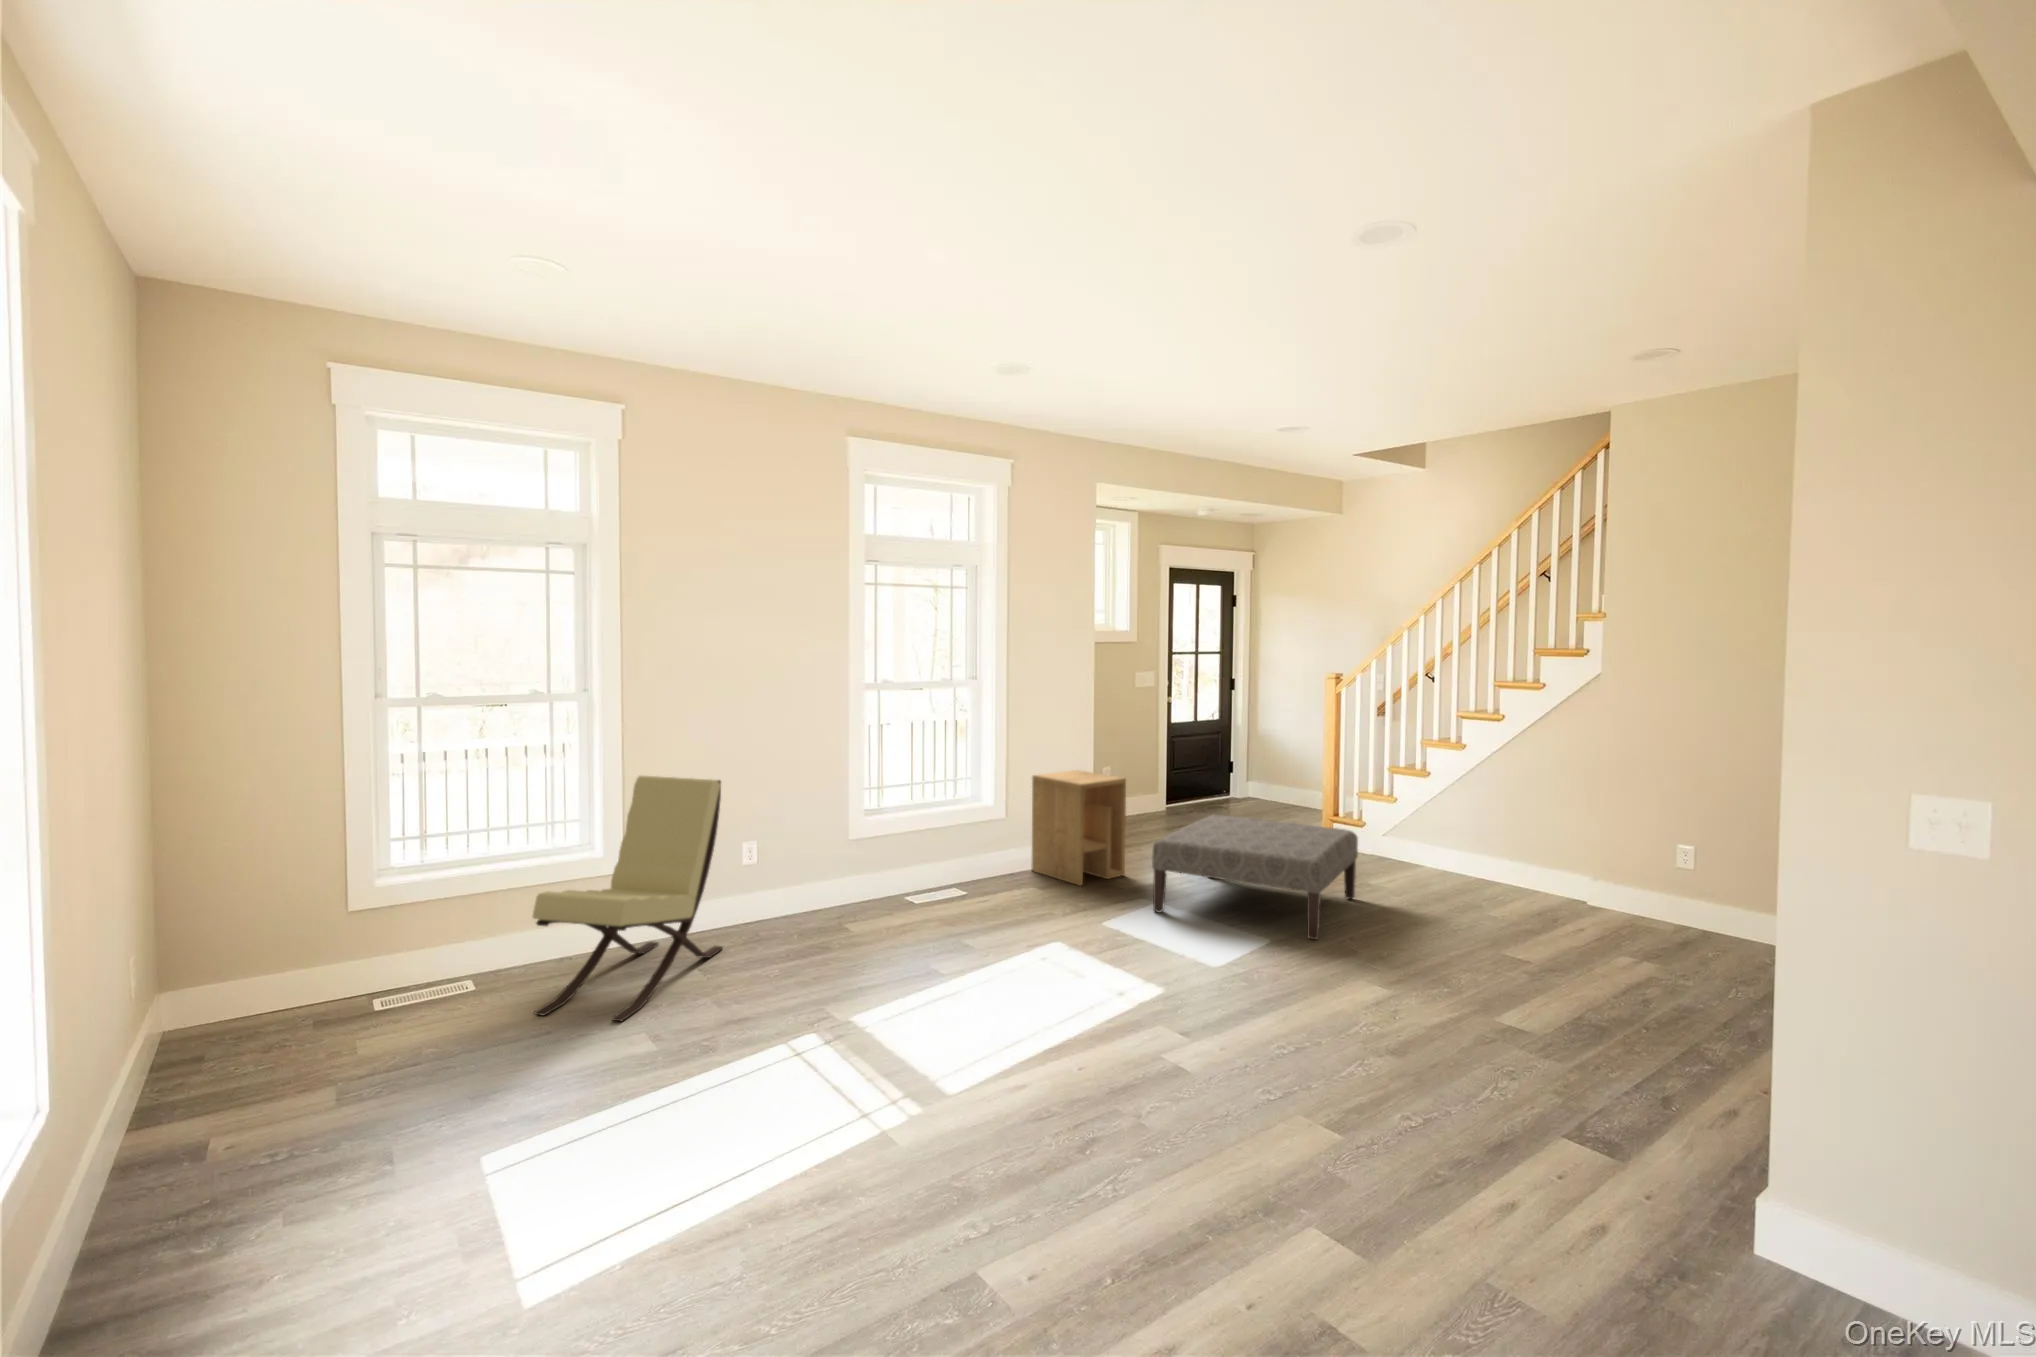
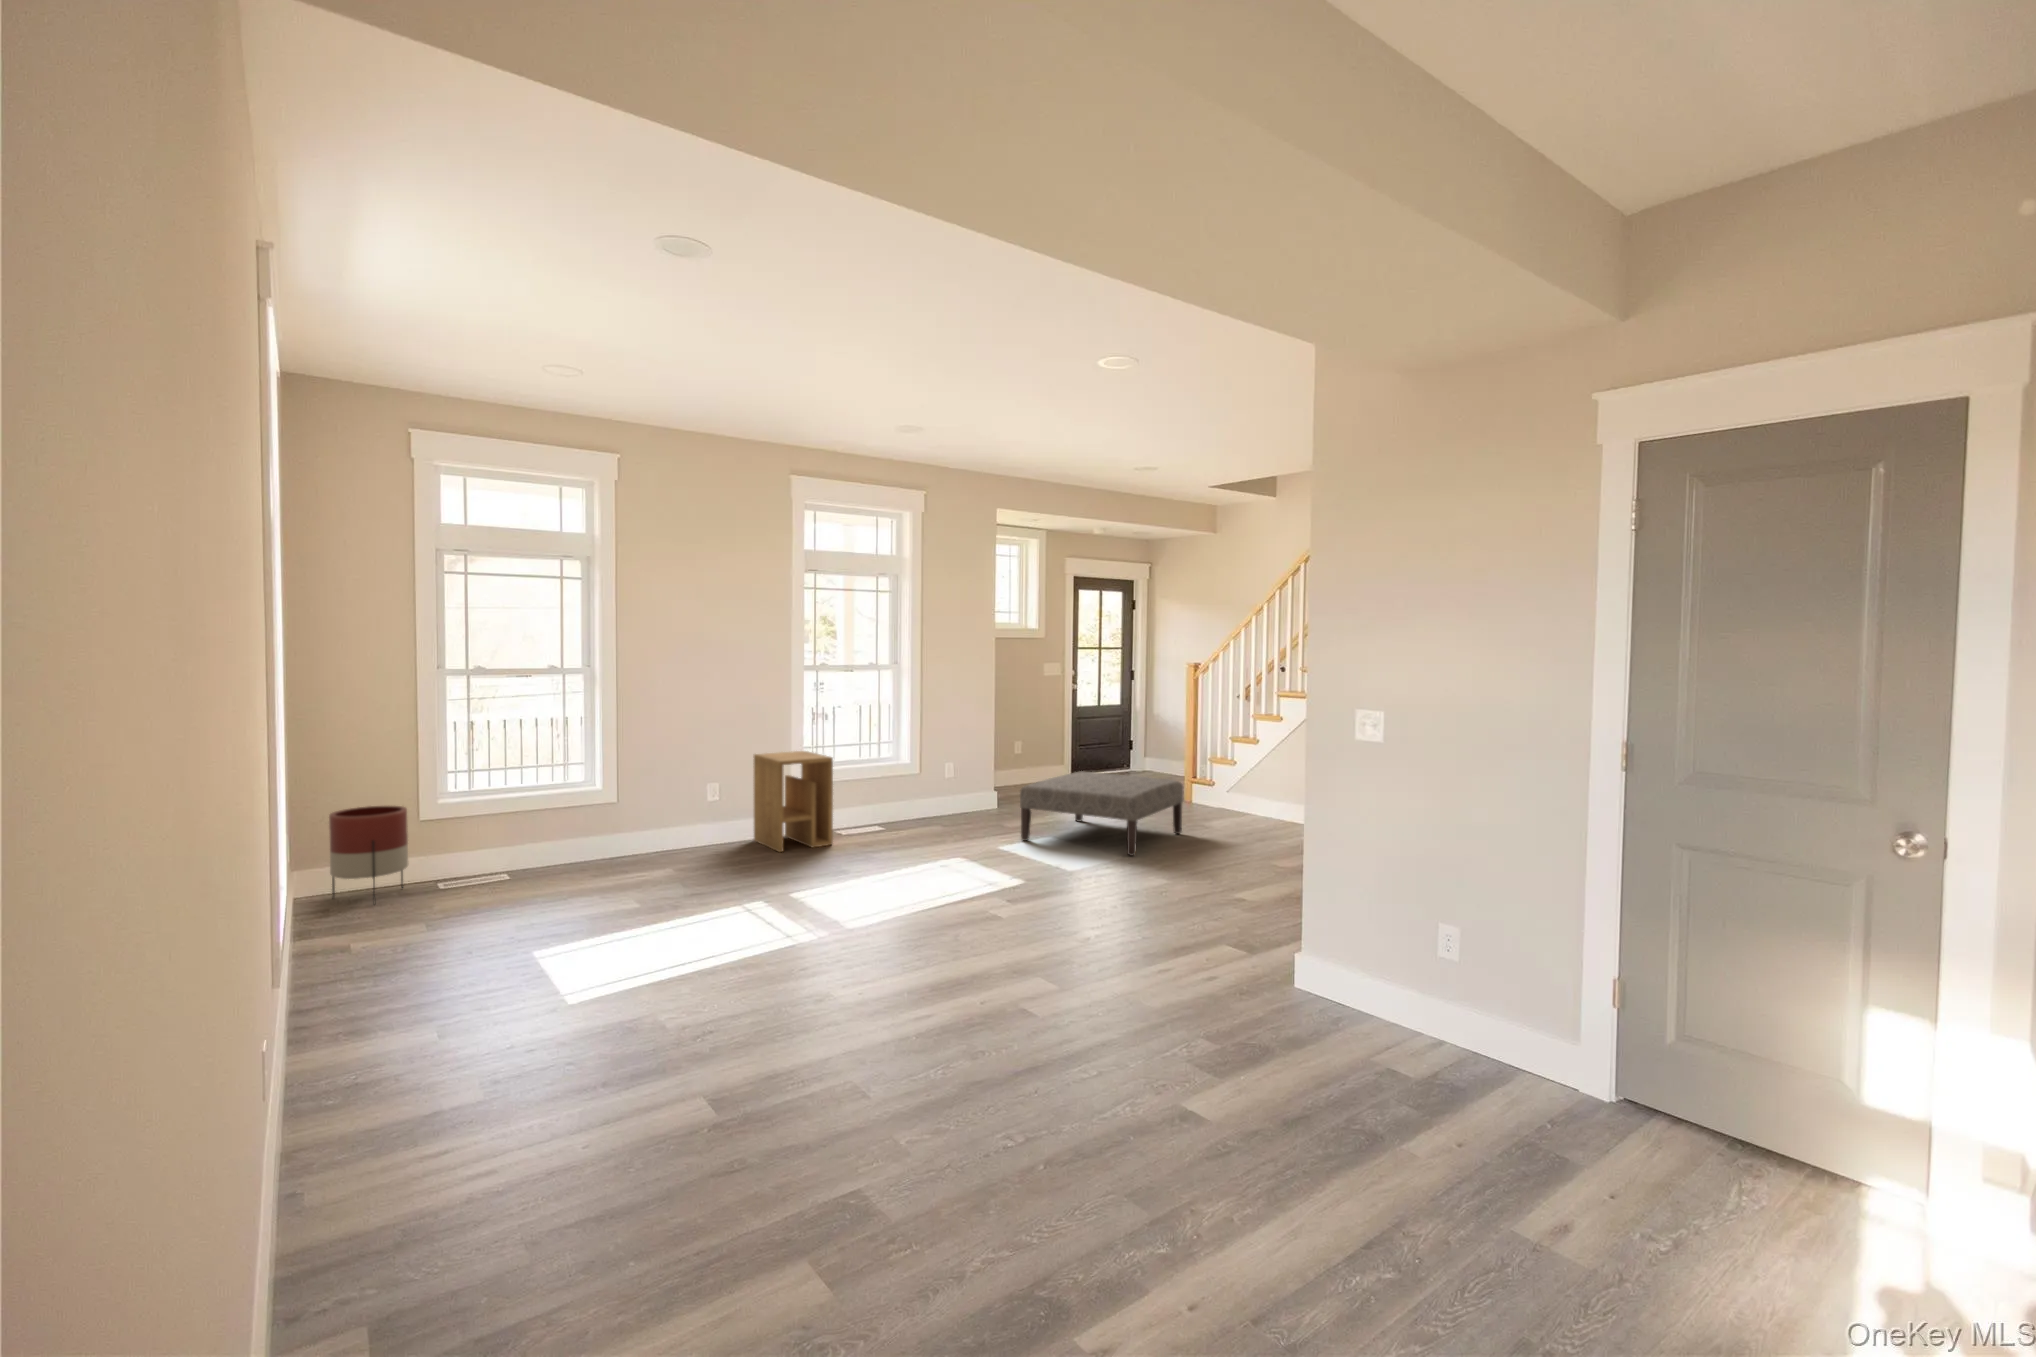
side table: present [1032,770,1126,885] -> present [754,751,833,852]
lounge chair: present [533,776,723,1021] -> none [554,730,690,894]
planter: none [201,893,324,1048] -> present [329,806,408,900]

